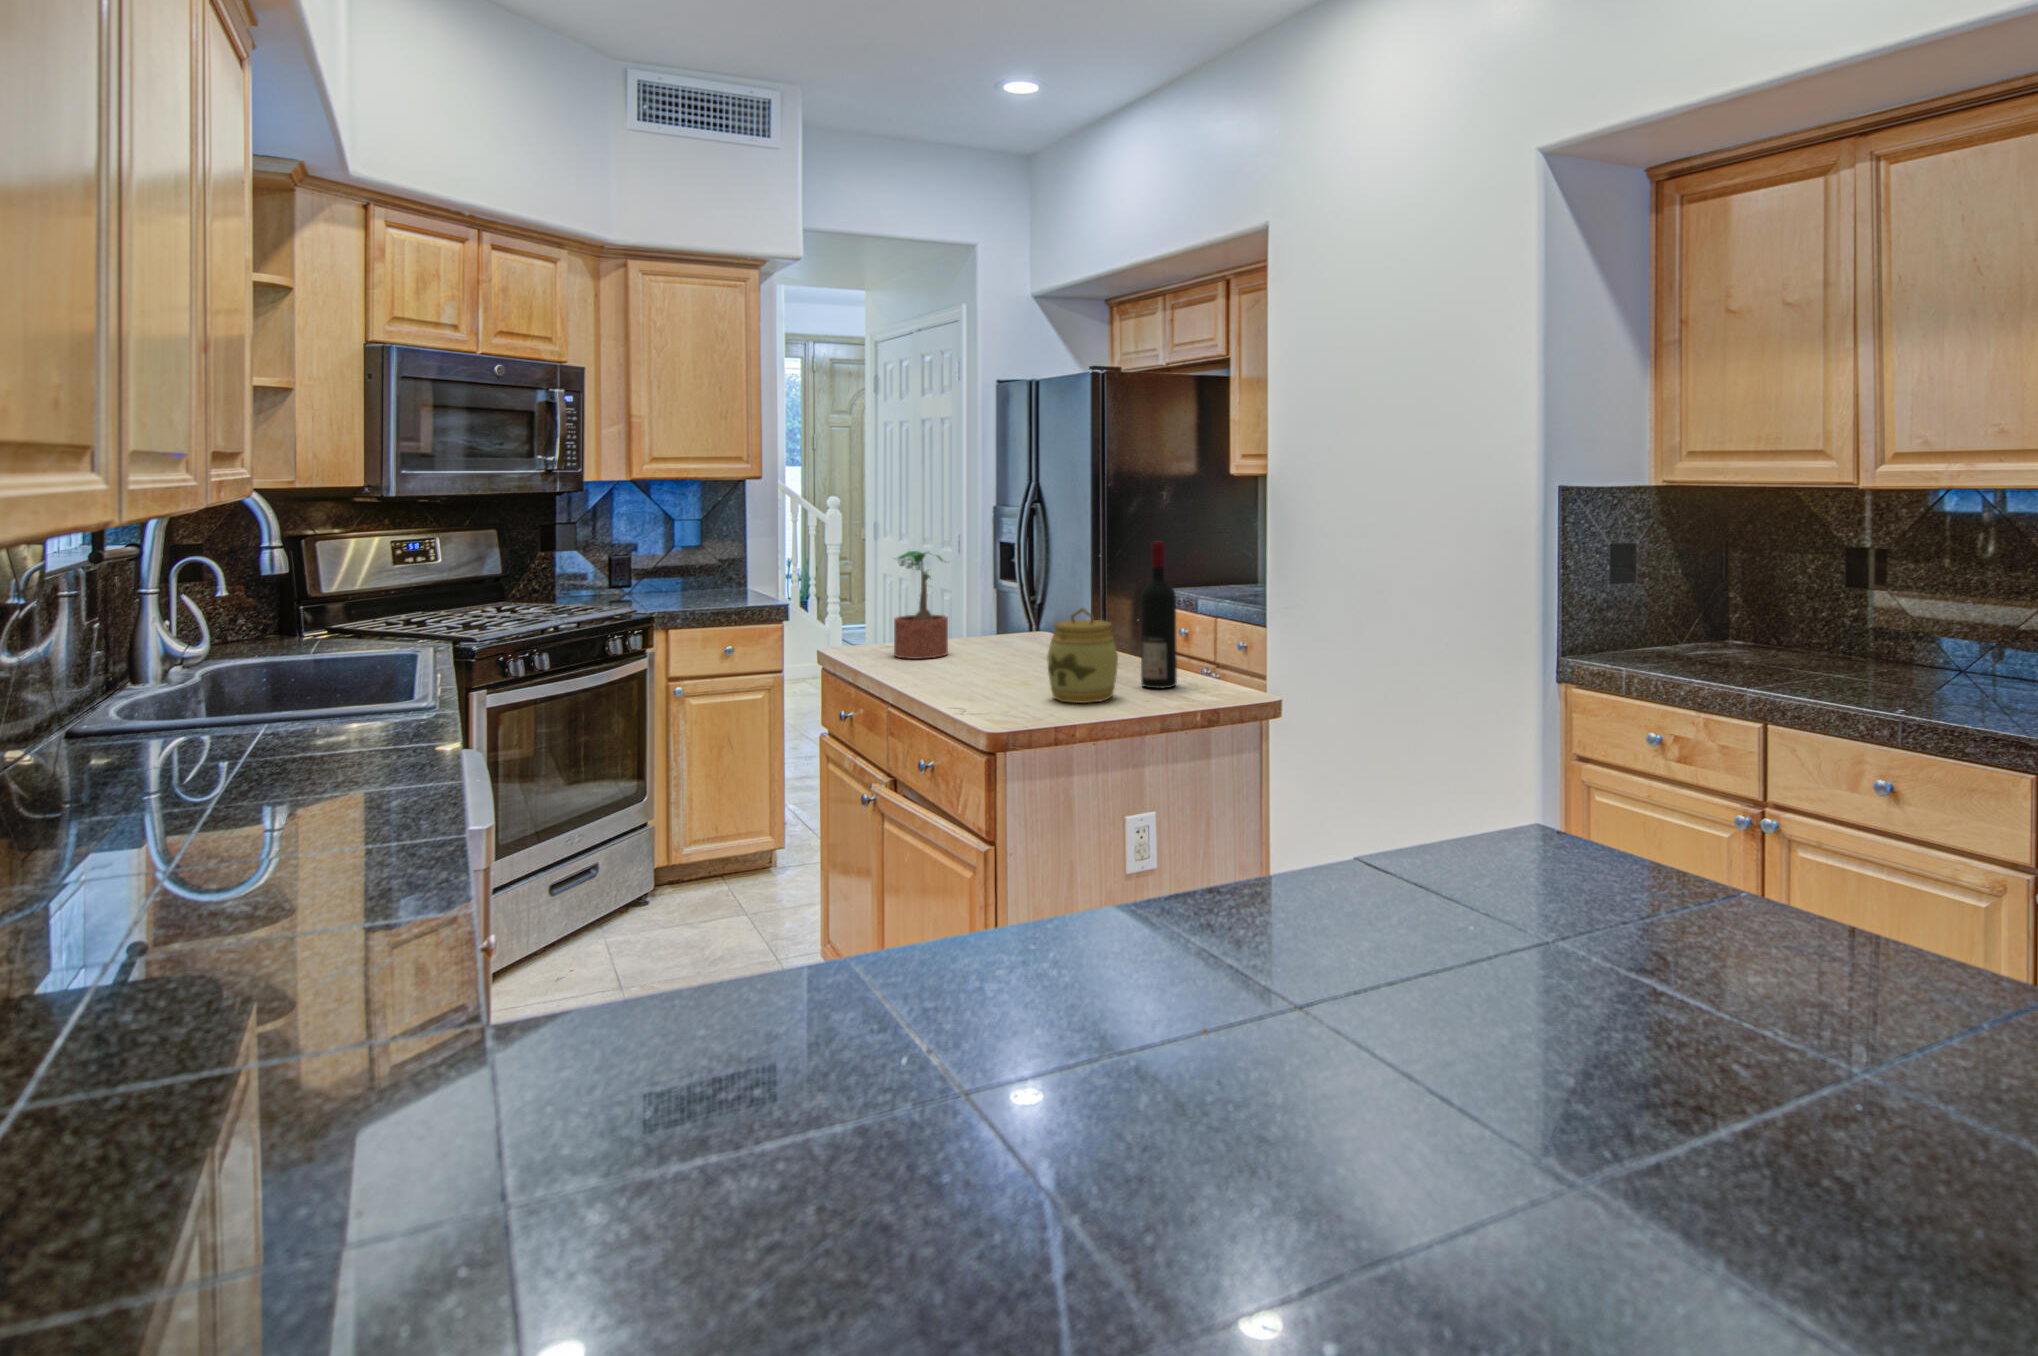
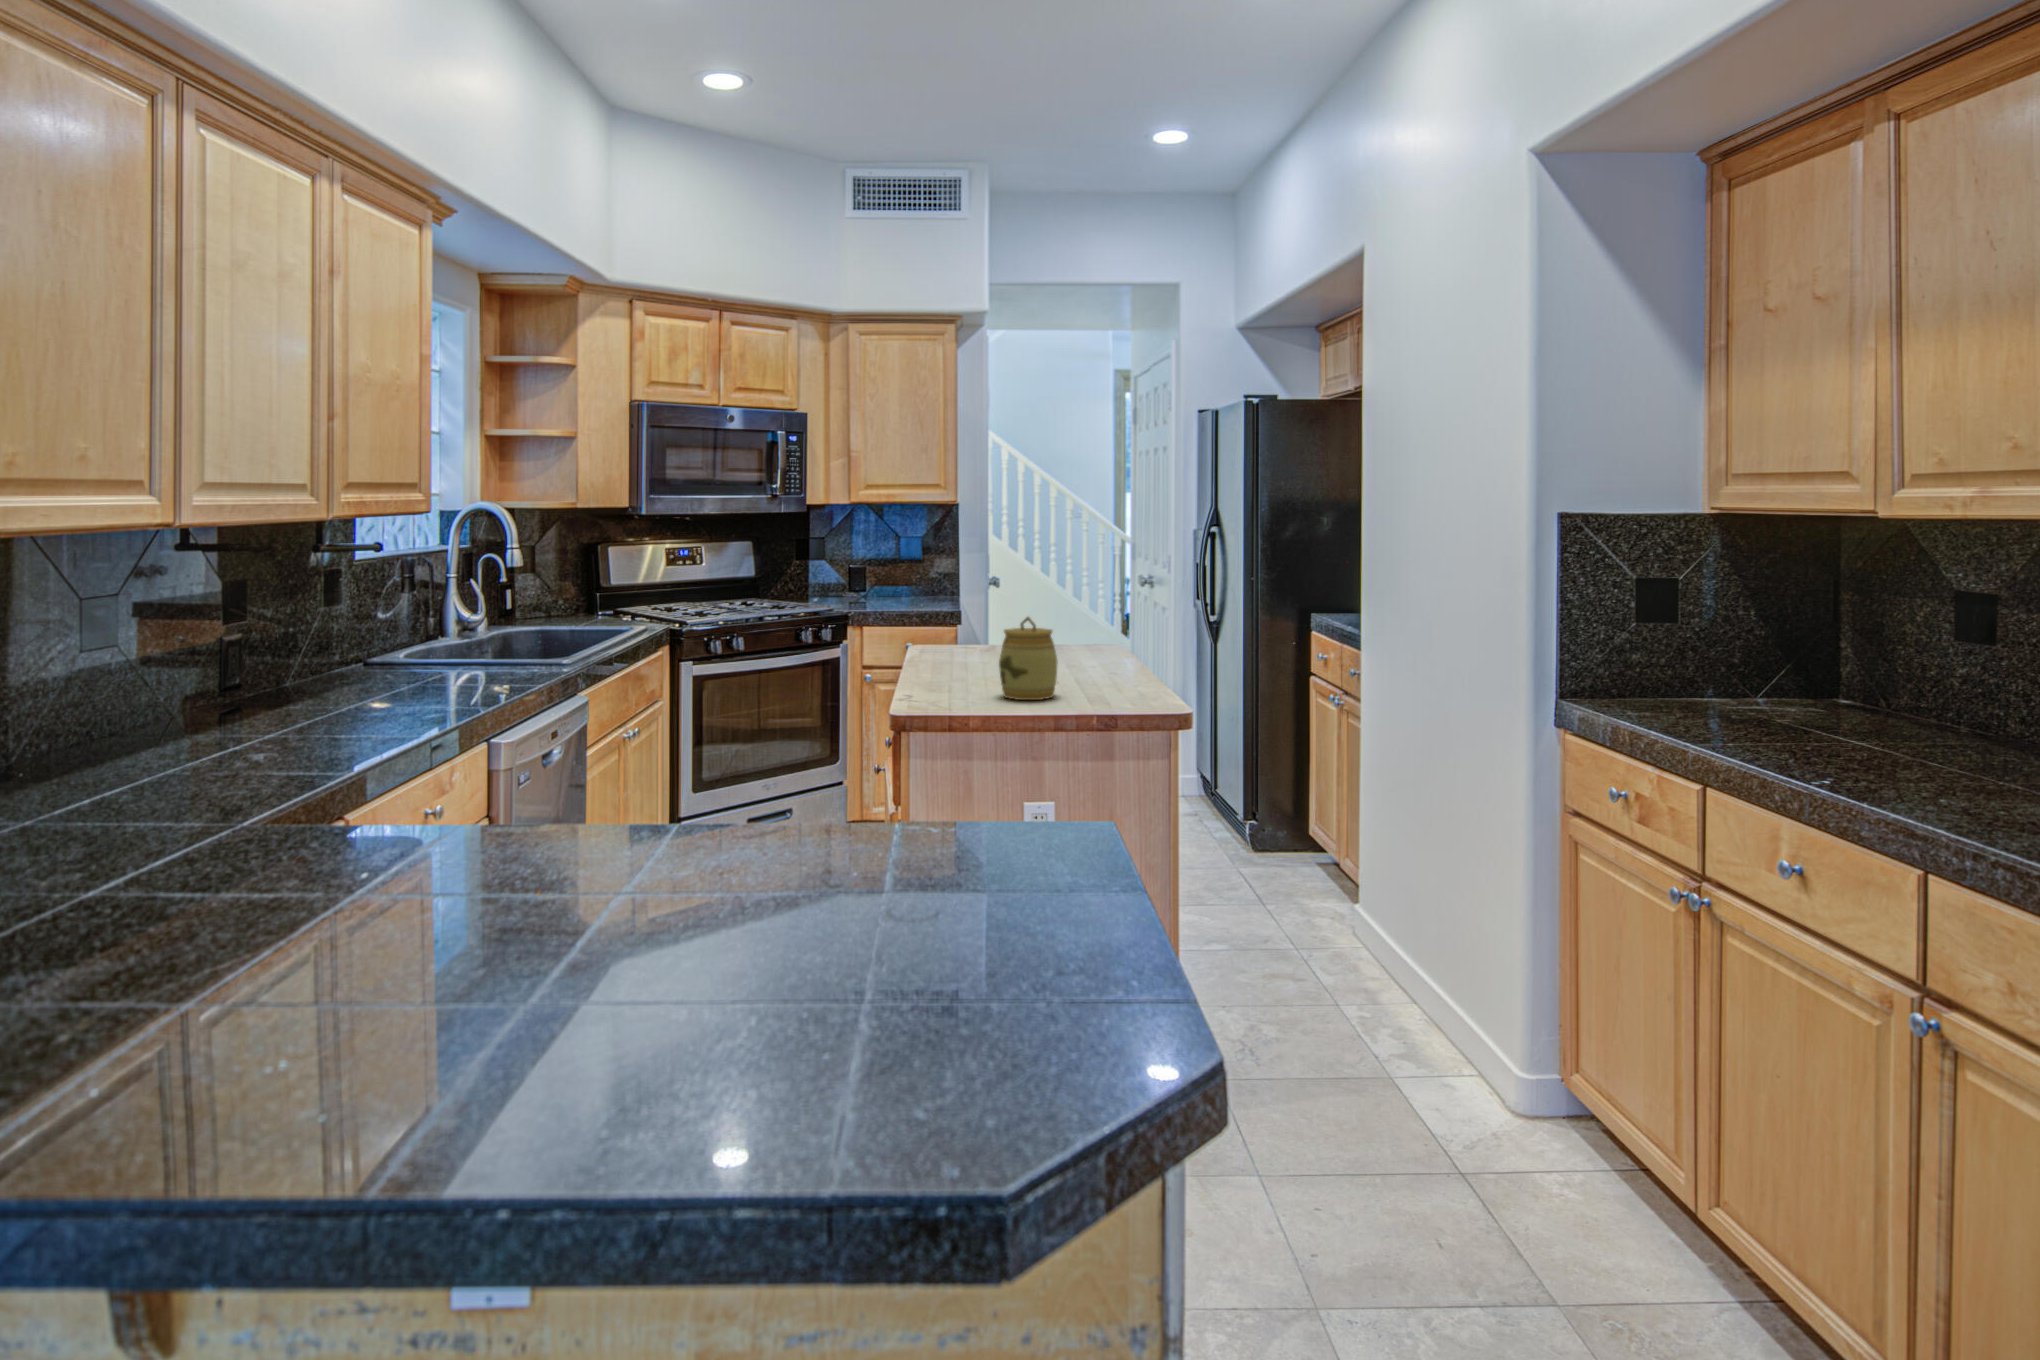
wine bottle: present [1141,542,1177,688] -> none [1095,561,1128,695]
potted plant: present [894,551,948,659] -> none [955,565,1005,658]

